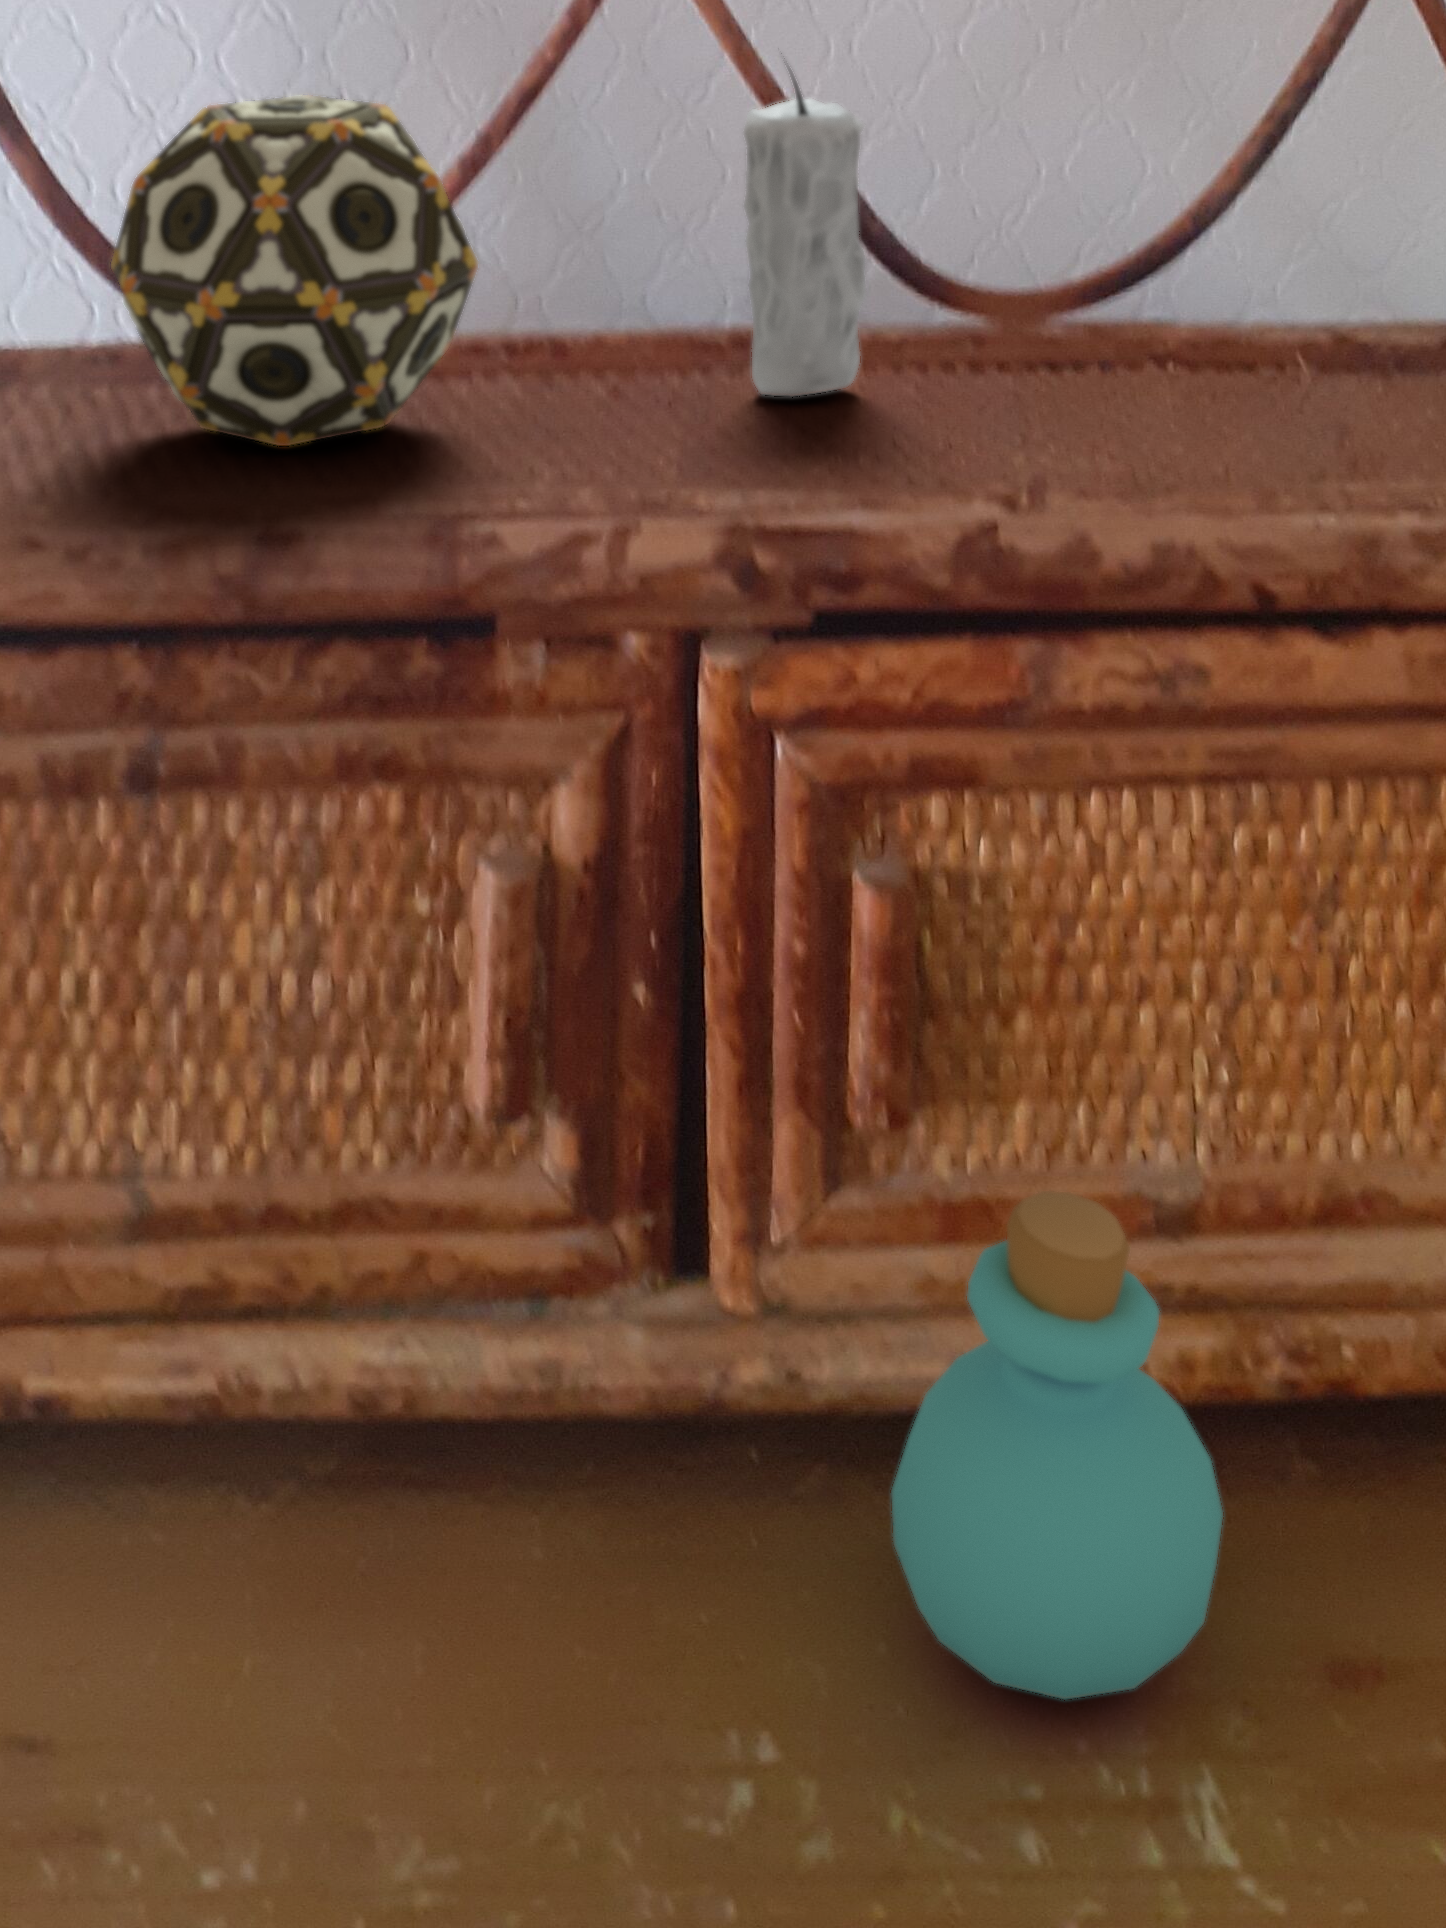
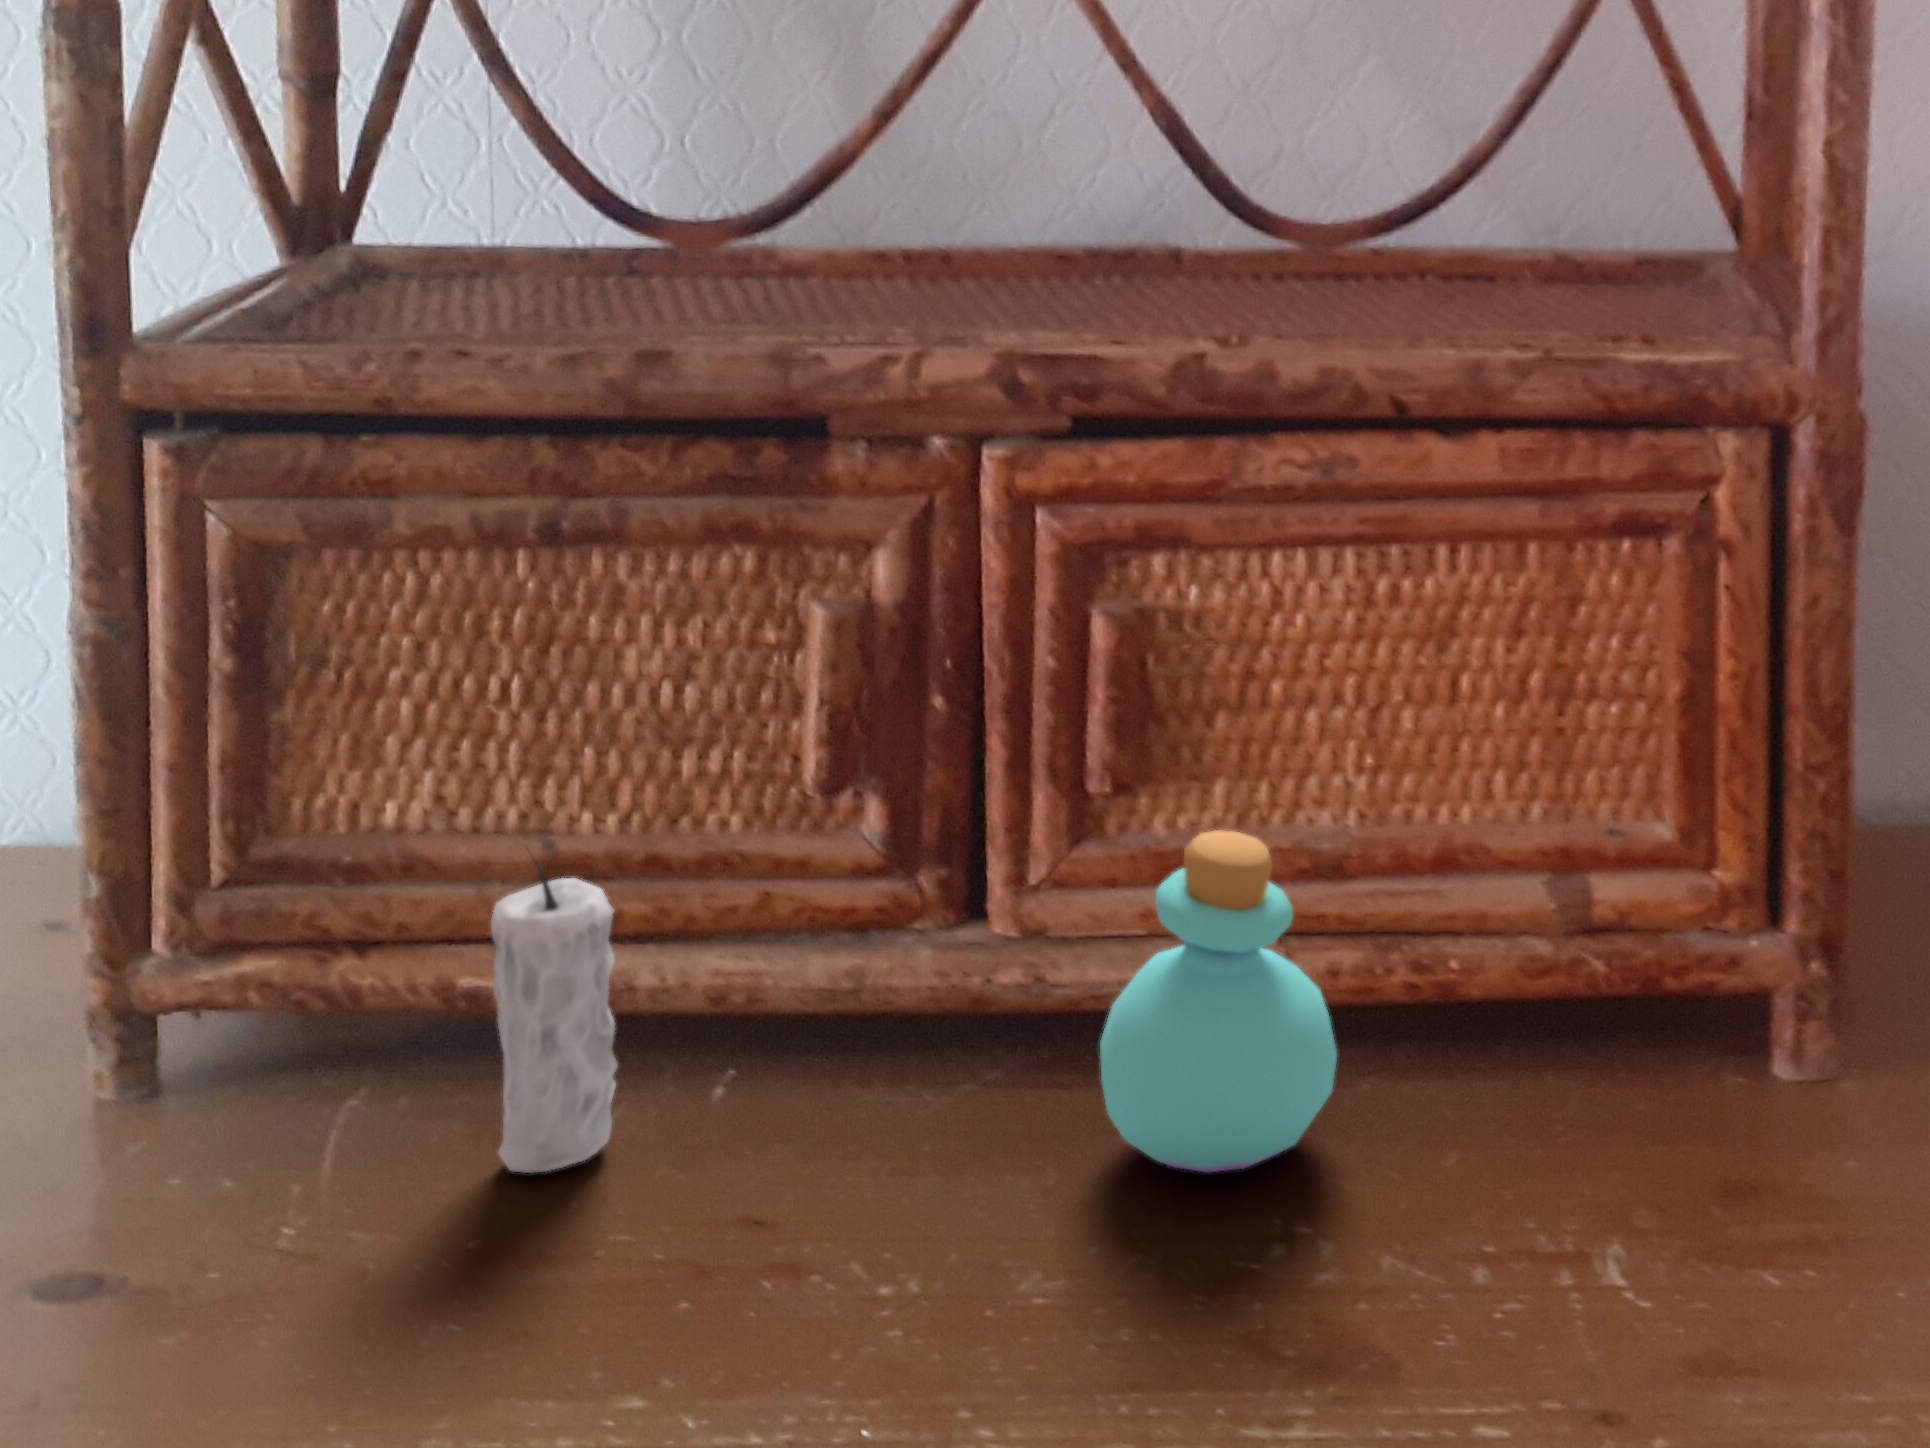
candle: present [744,71,866,397] -> present [491,852,618,1173]
decorative ball: present [111,95,478,446] -> none [565,46,859,311]

